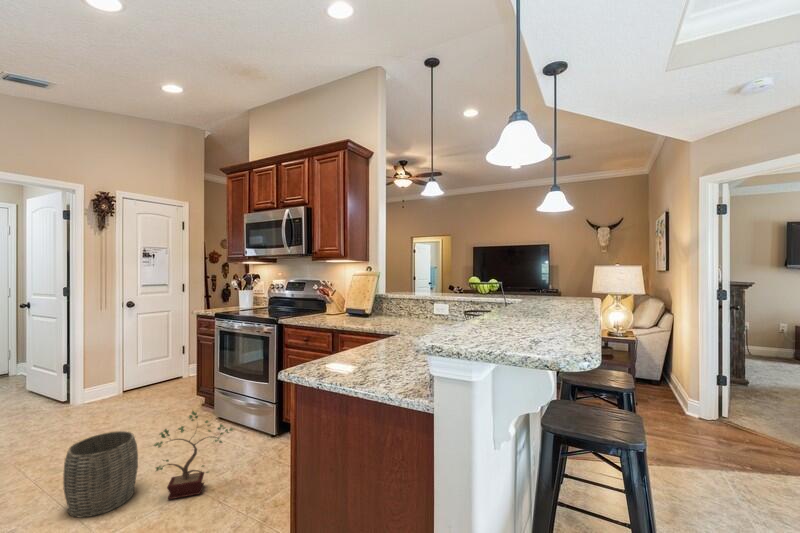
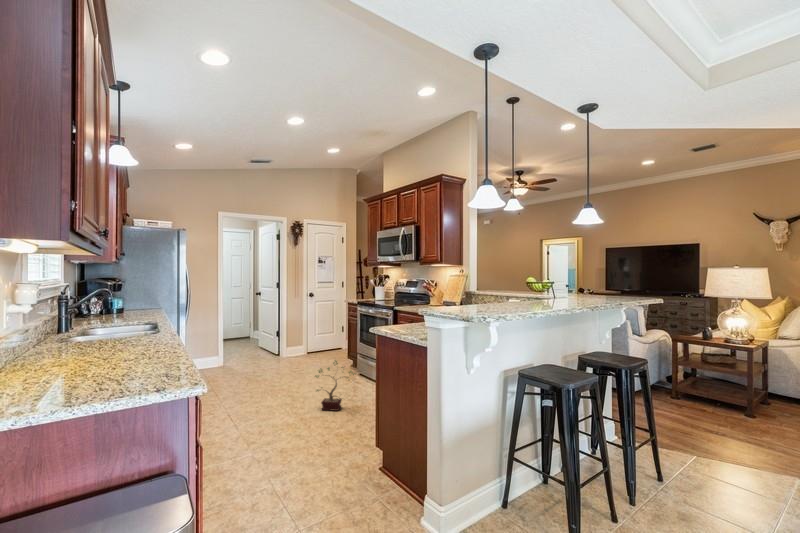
woven basket: present [63,431,138,518] -> none [273,368,308,410]

